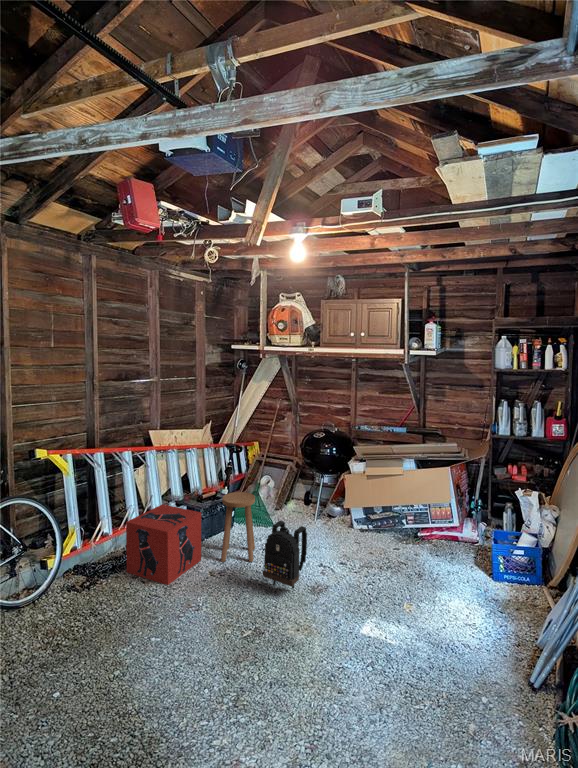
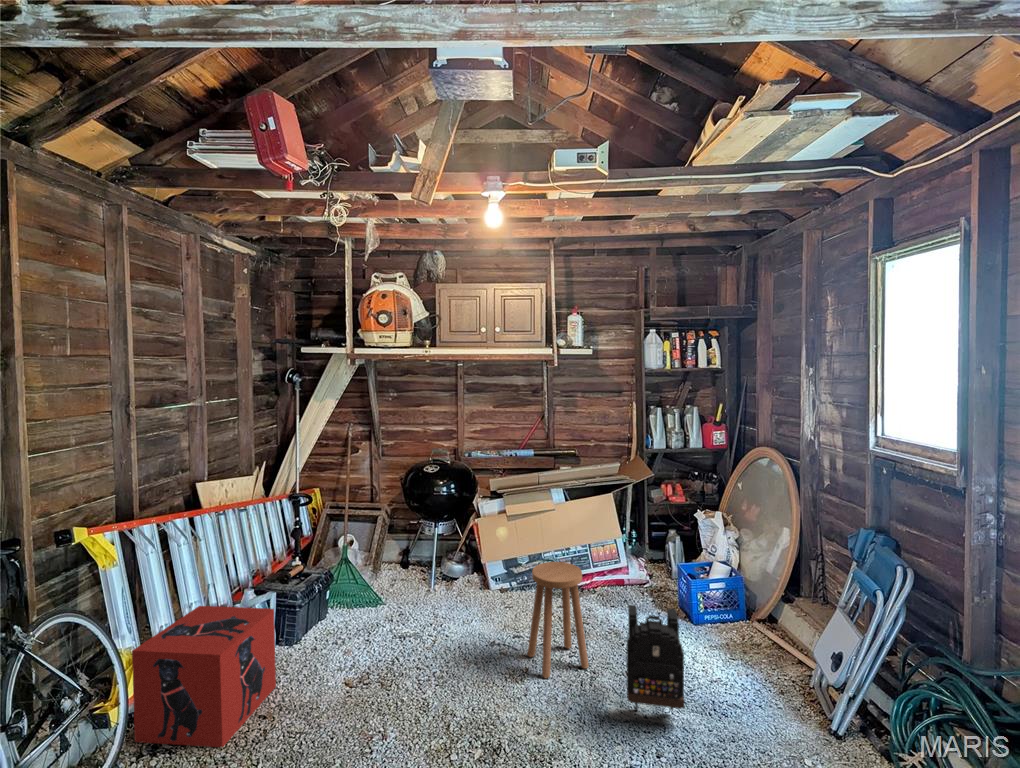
stool: present [221,492,255,562] -> present [528,562,589,678]
backpack: present [263,521,307,589] -> present [627,605,685,711]

